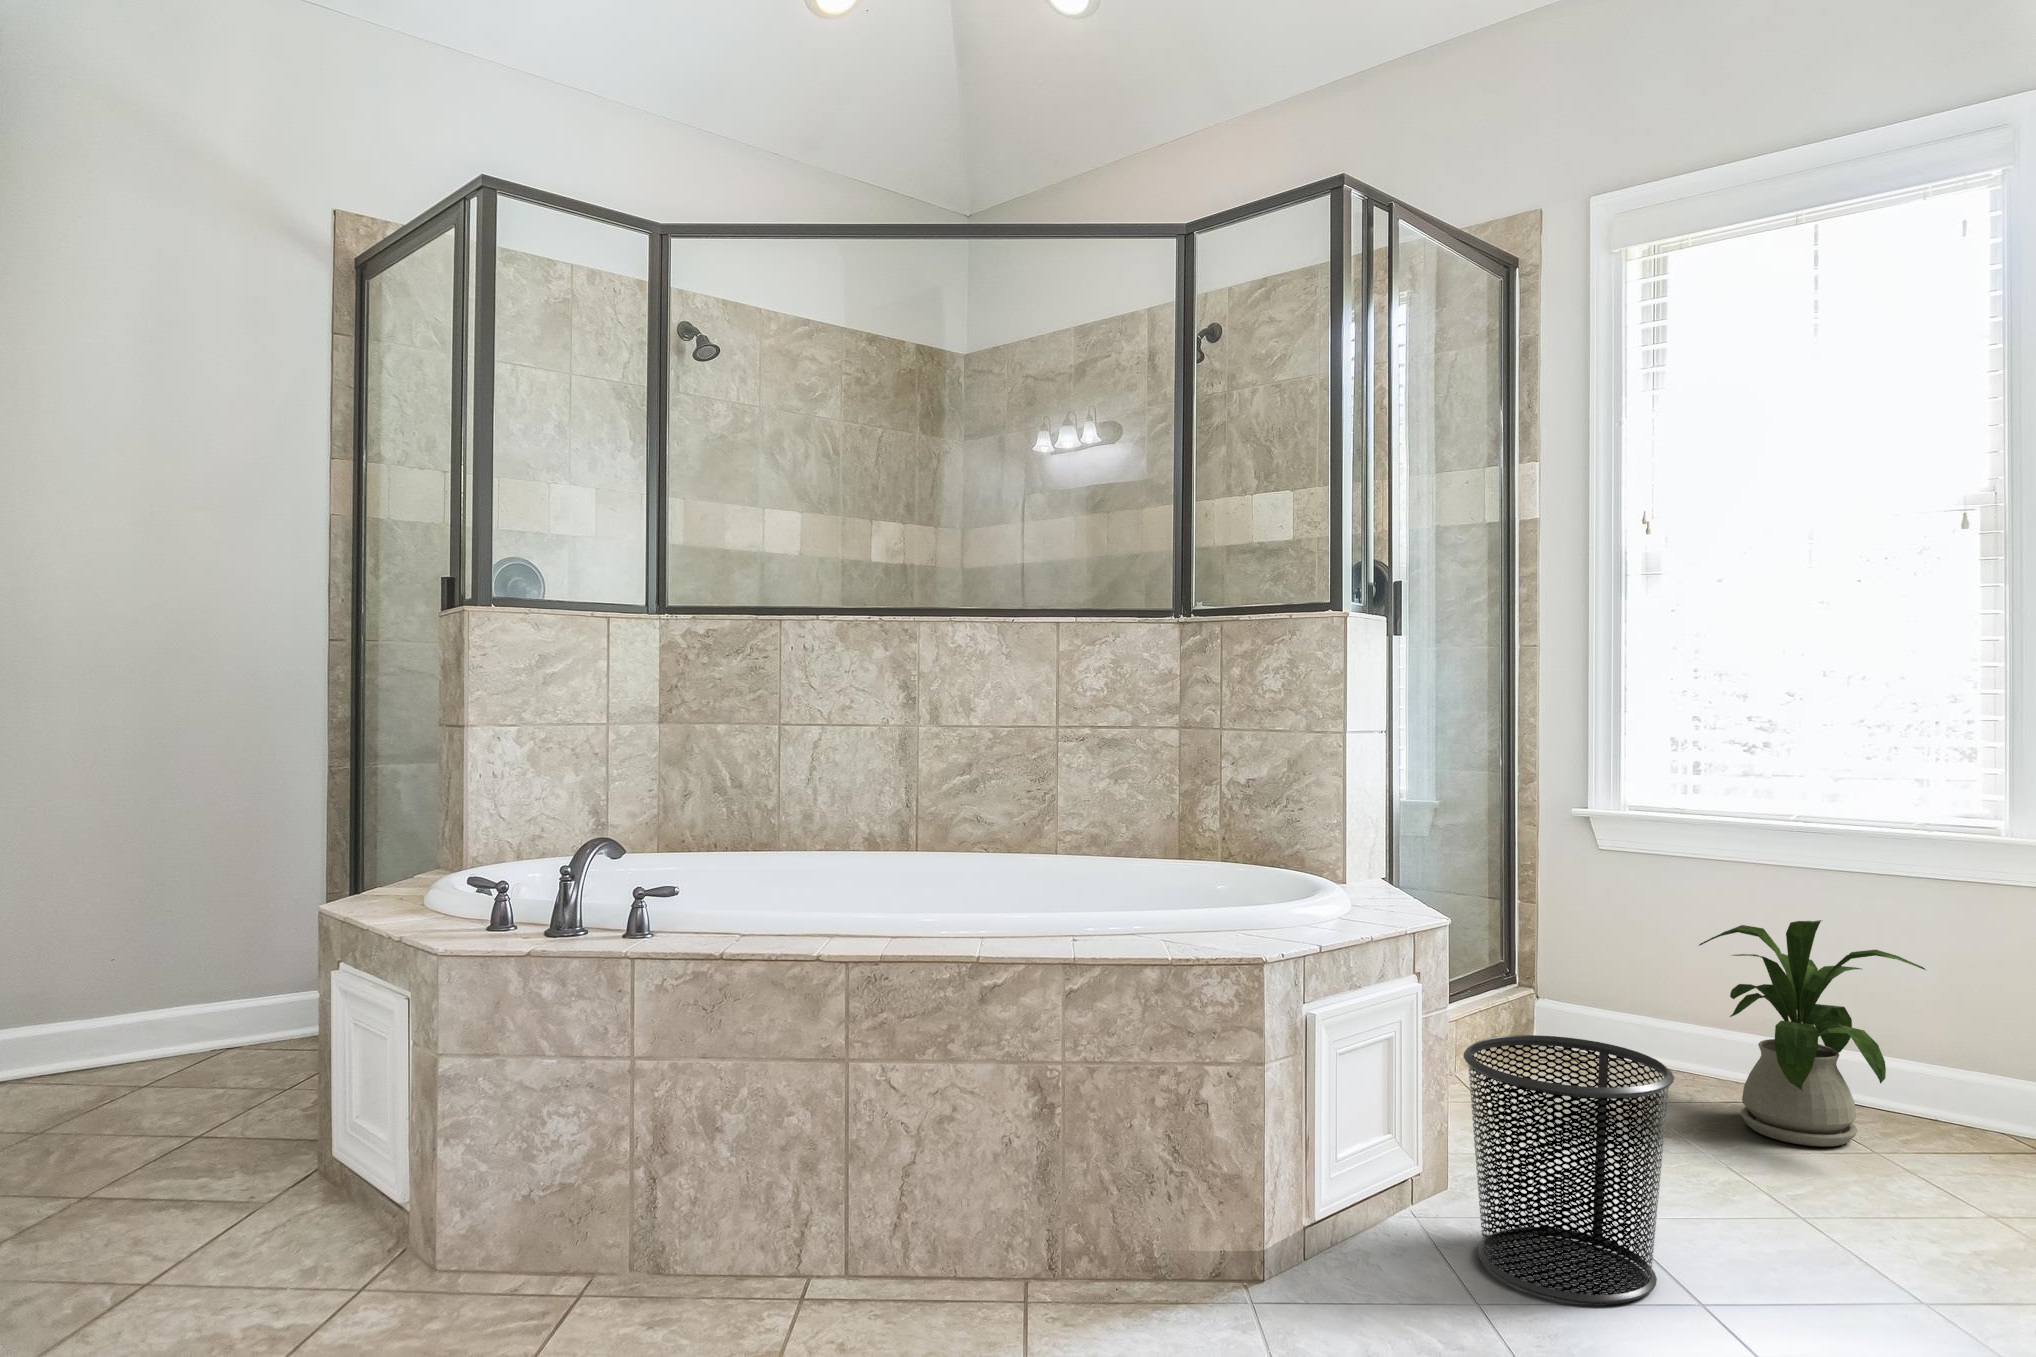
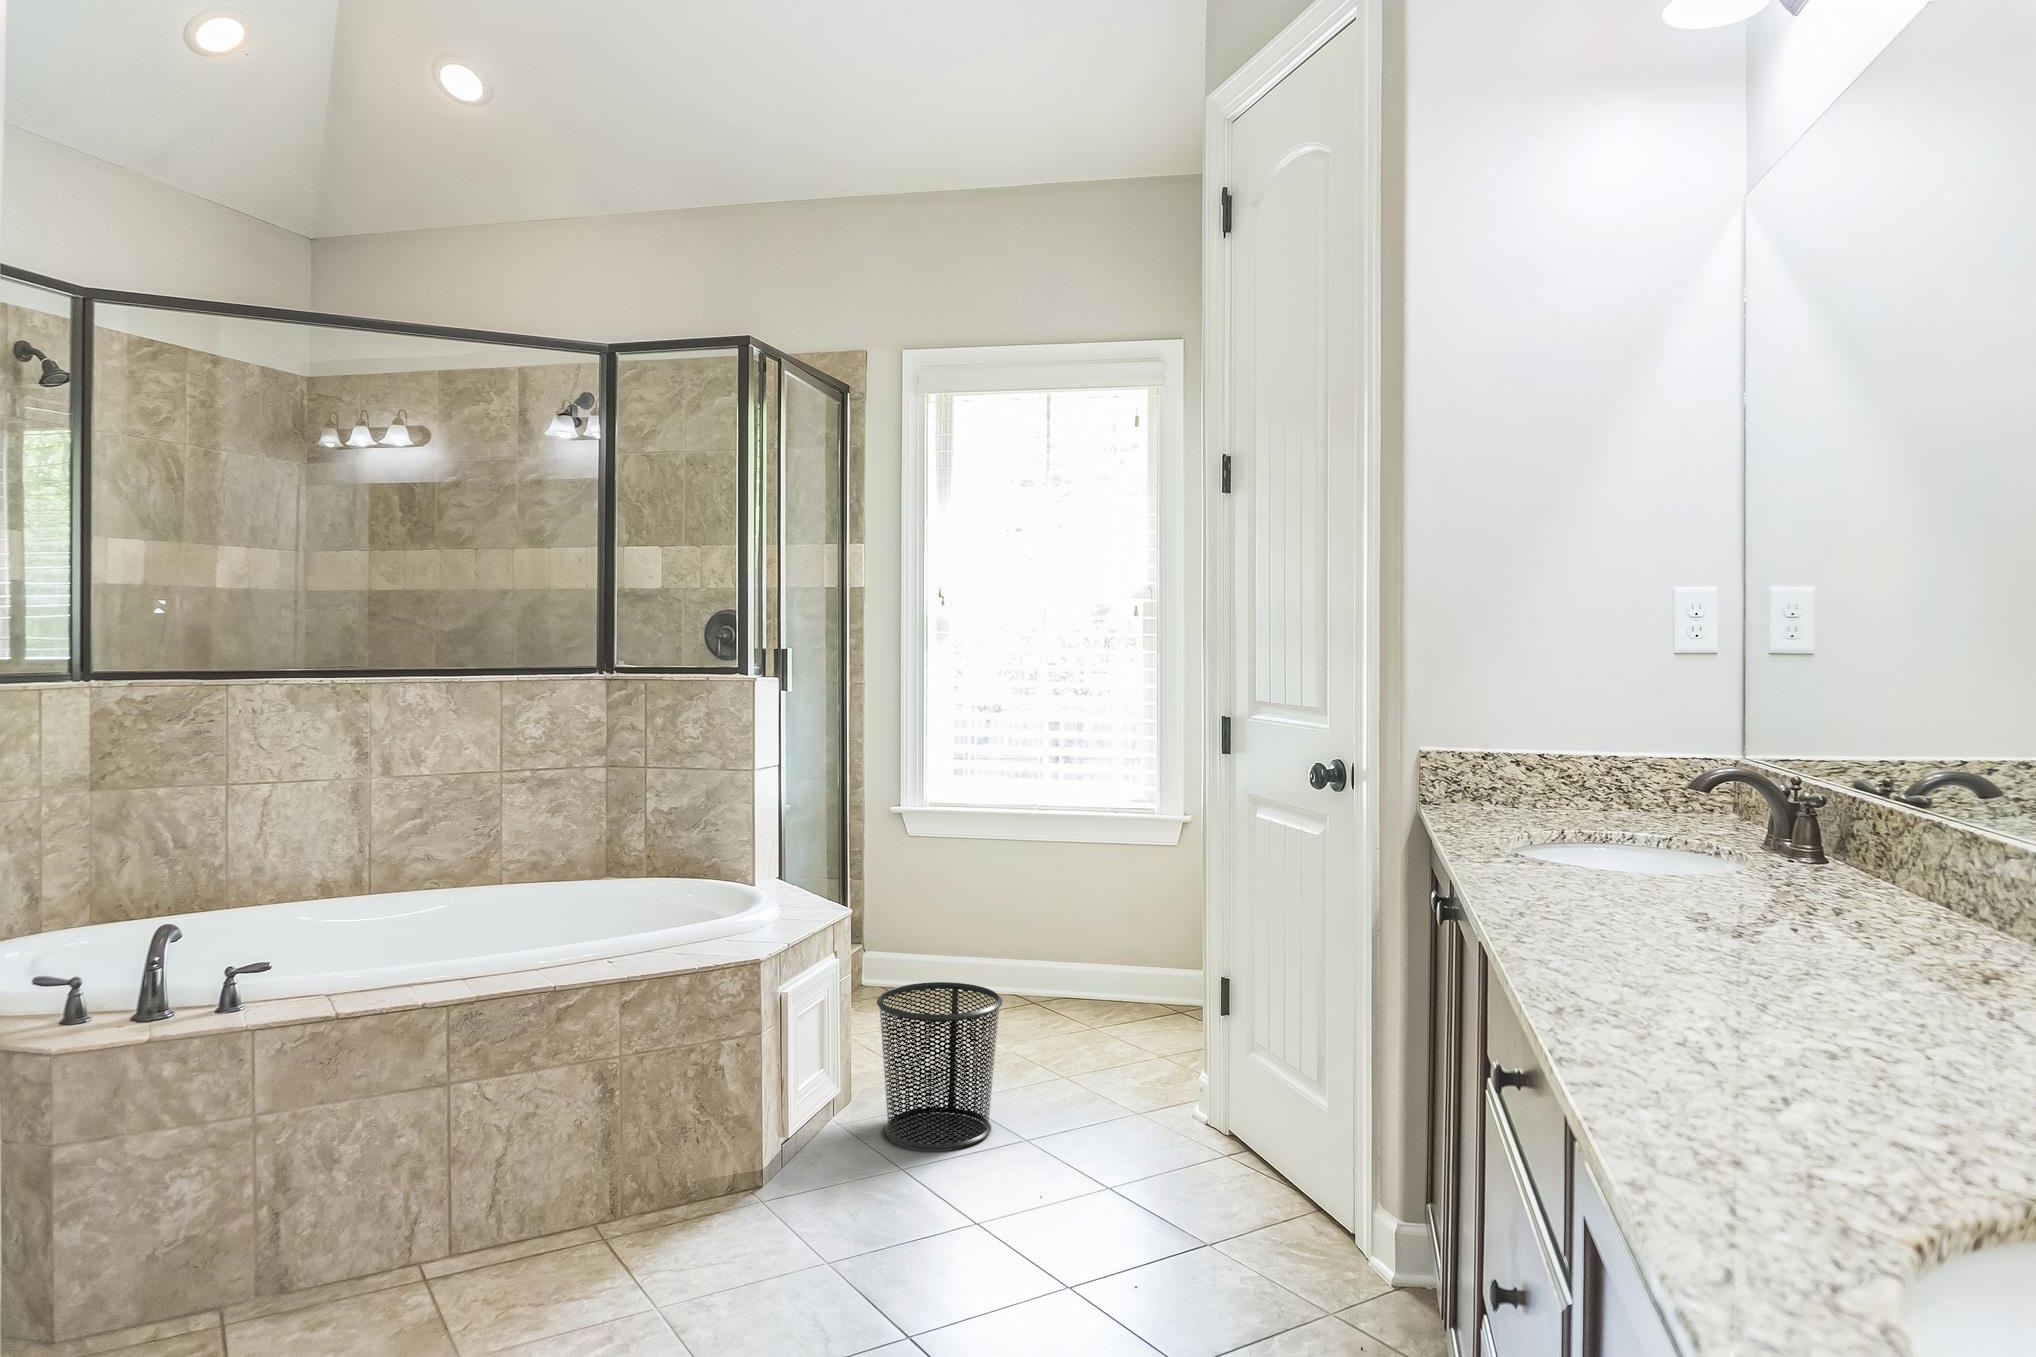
house plant: present [1699,920,1926,1147] -> none [980,881,1111,1027]

